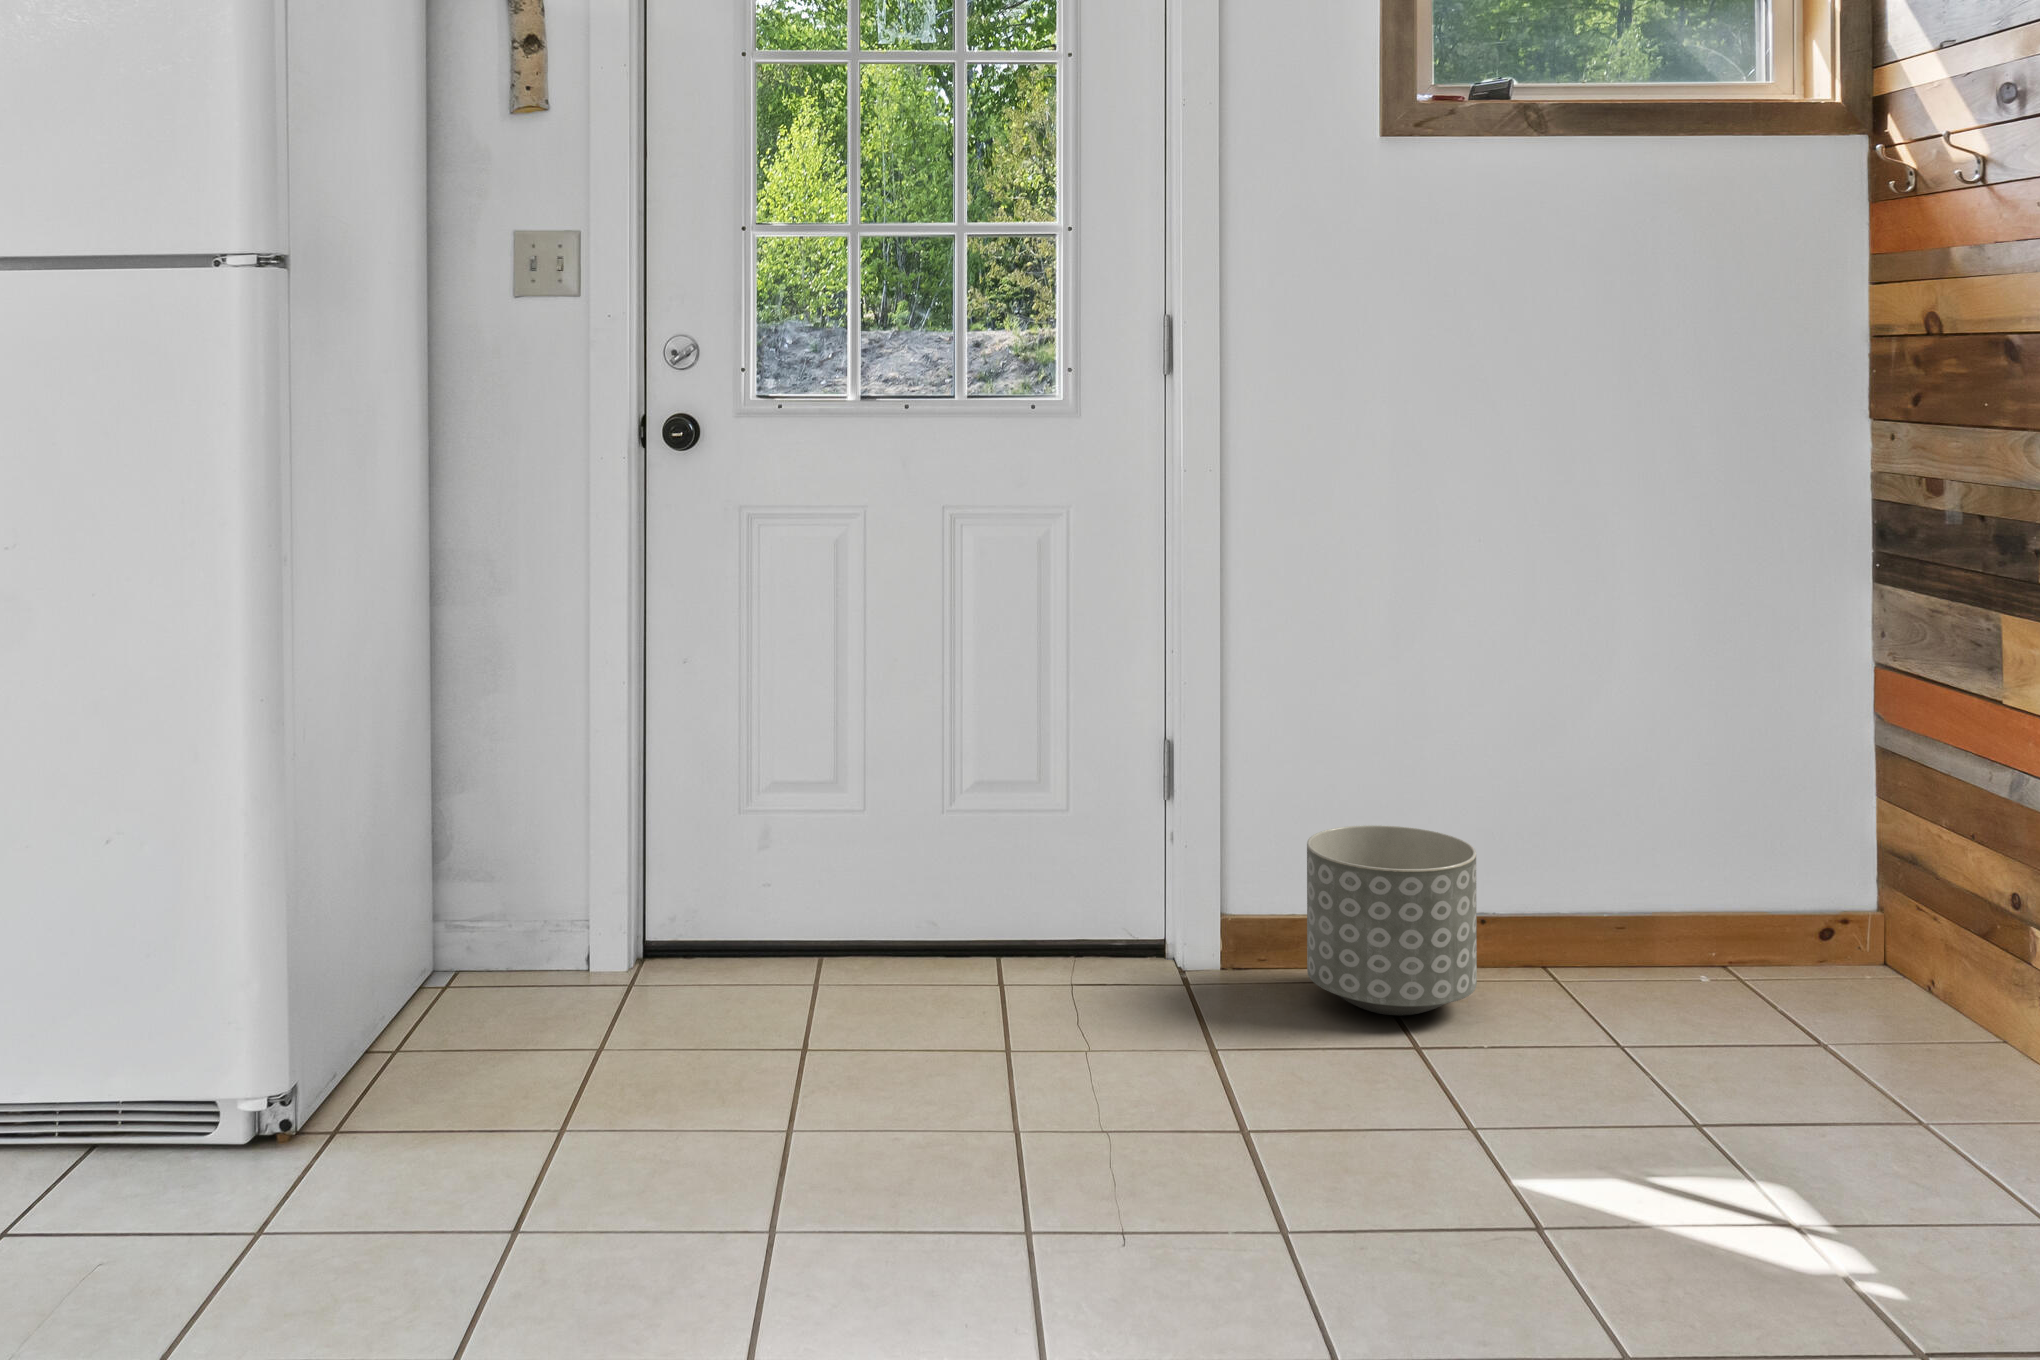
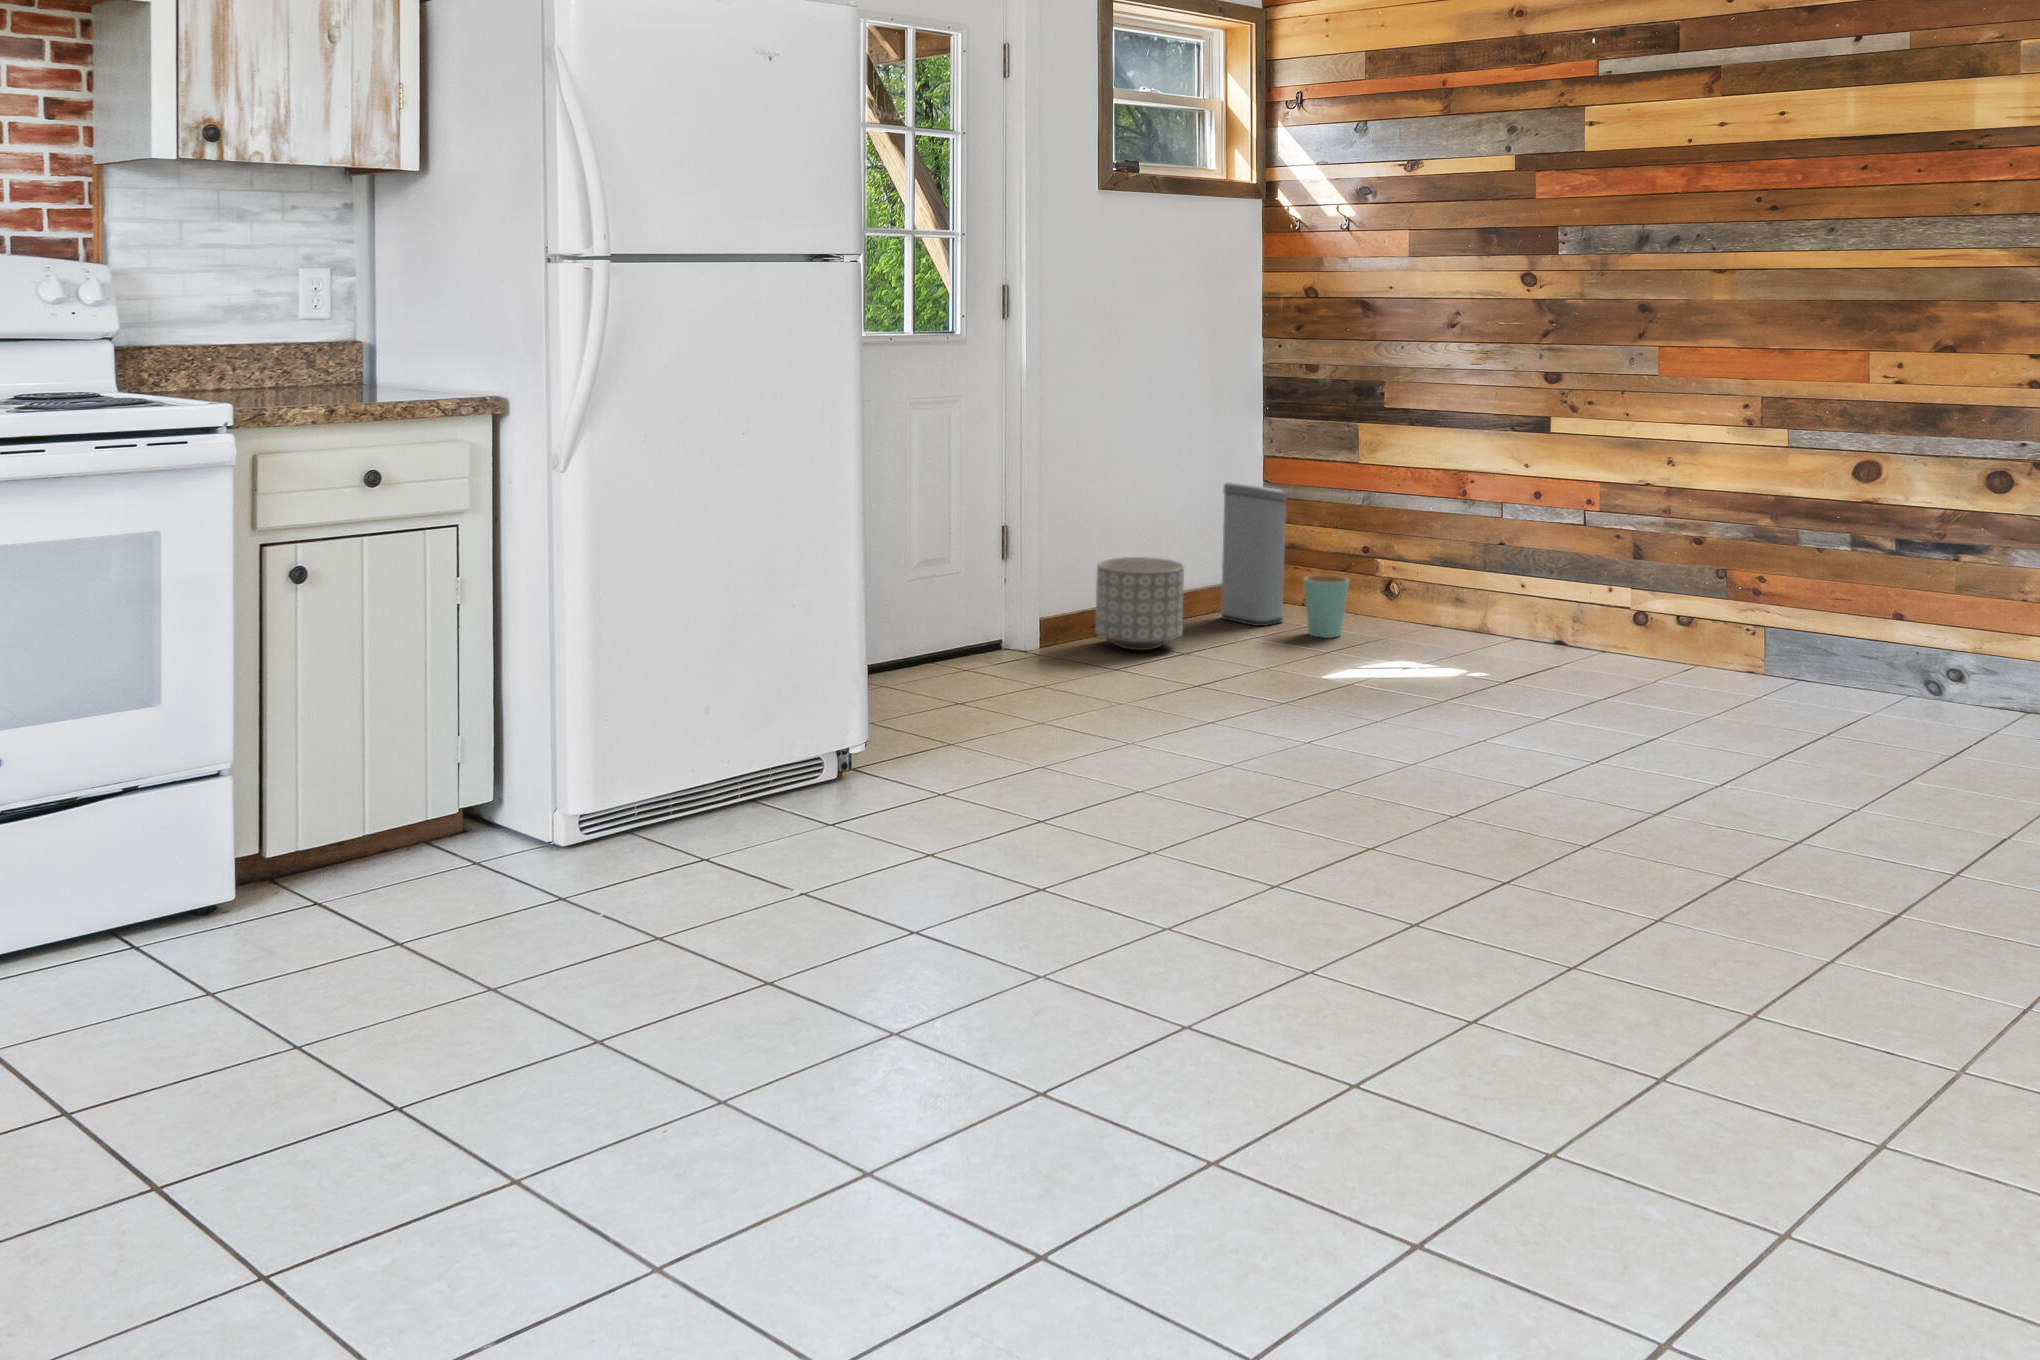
trash can: none [1685,710,1888,1081] -> present [1221,482,1349,638]

